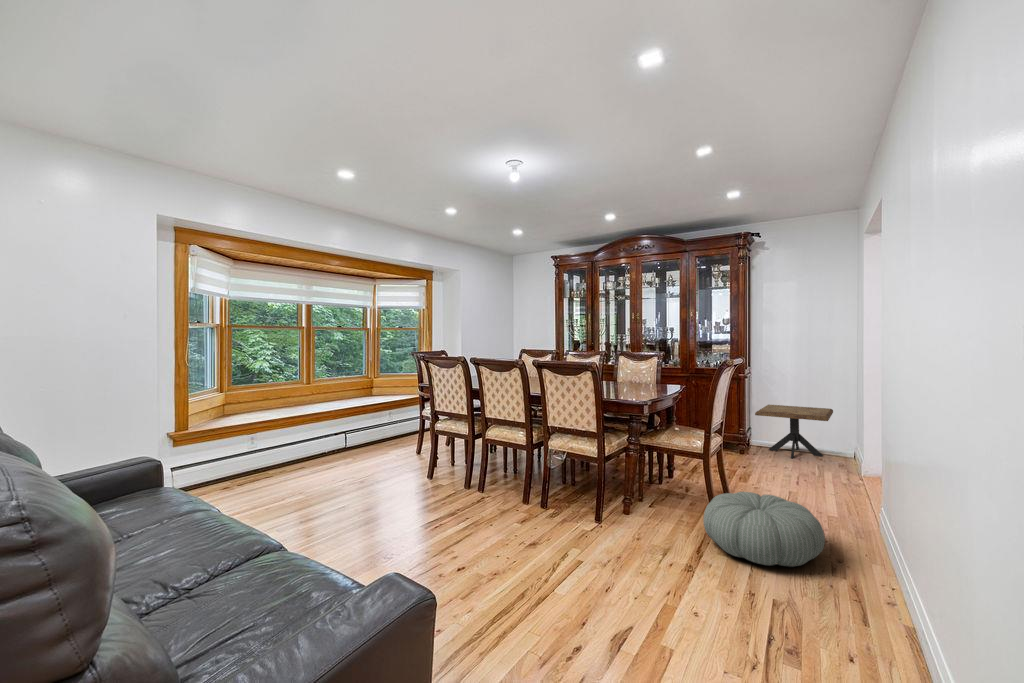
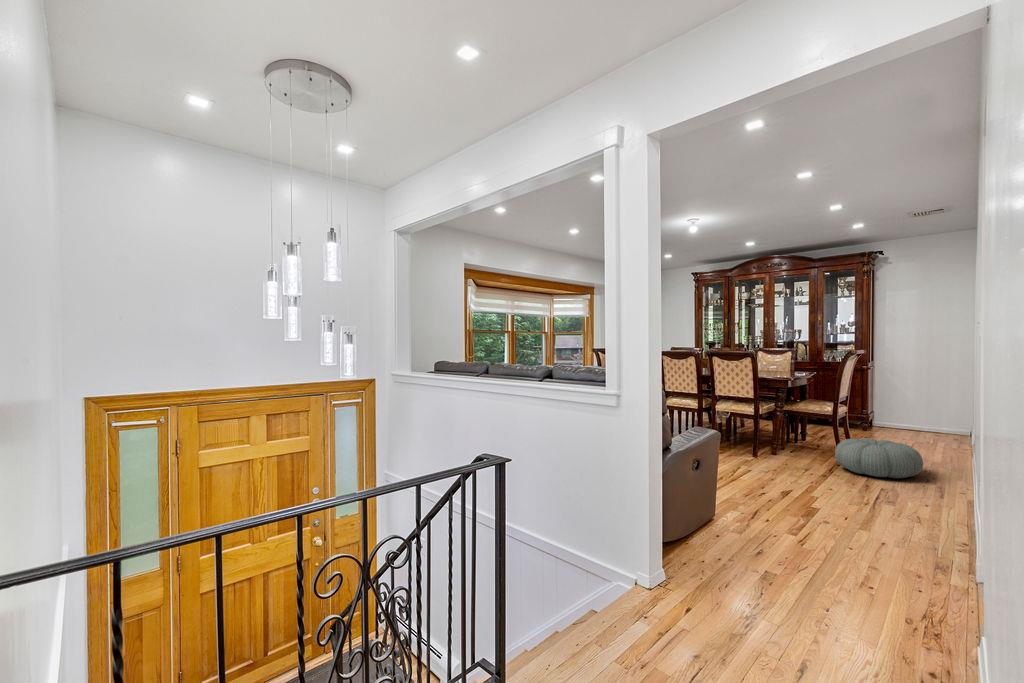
side table: present [755,405,833,458] -> none [877,393,950,434]

